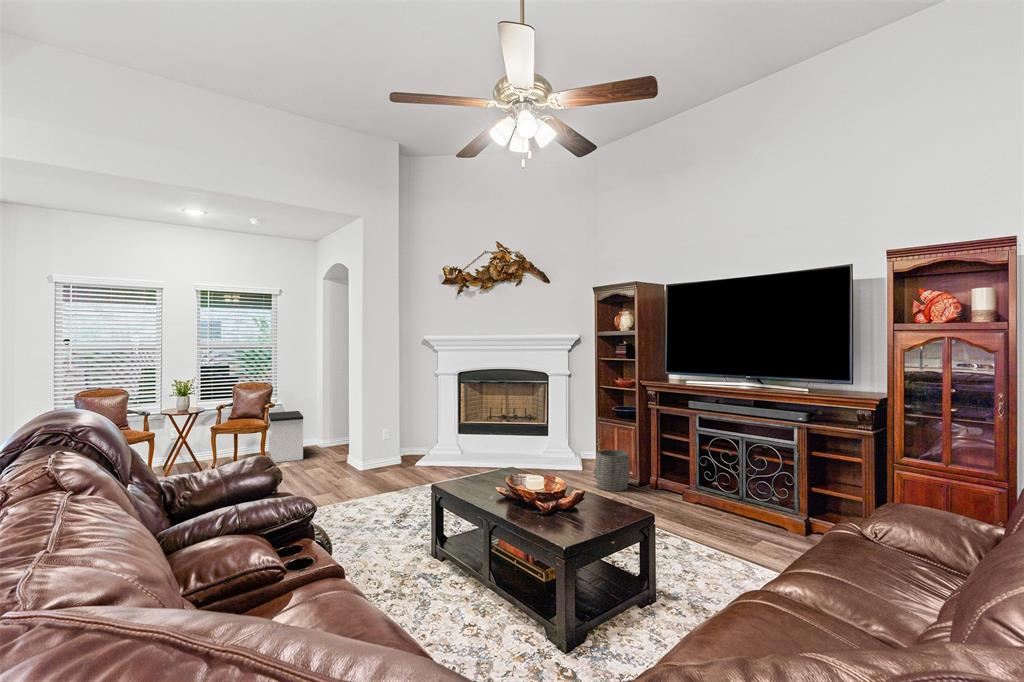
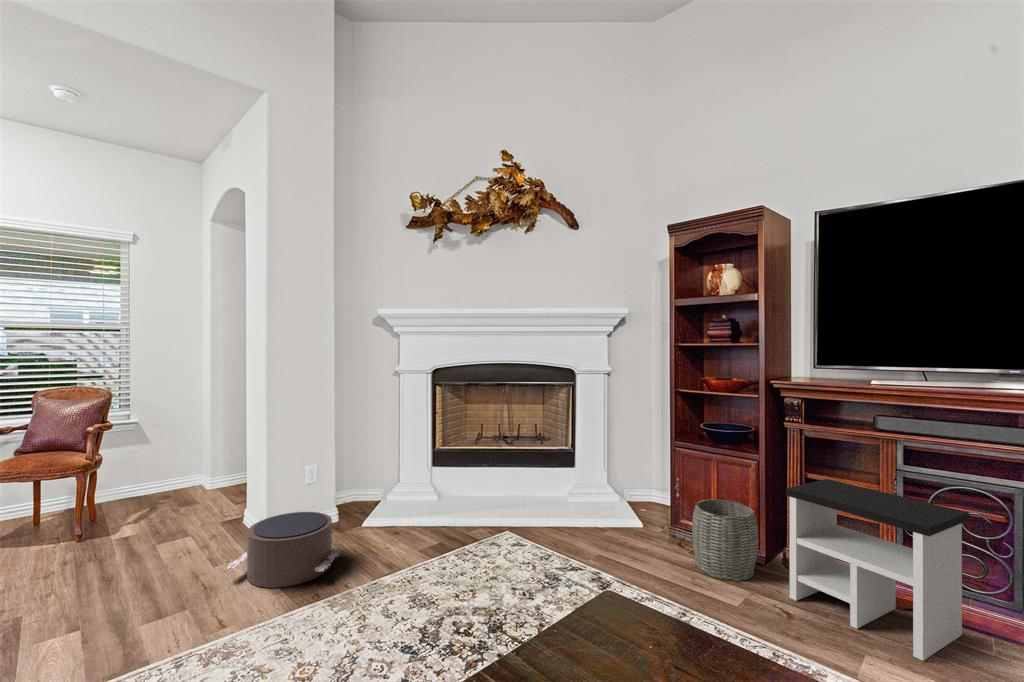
side table: present [268,411,303,462] -> present [785,479,969,661]
pouf: none [347,452,404,486] -> present [227,512,342,588]

